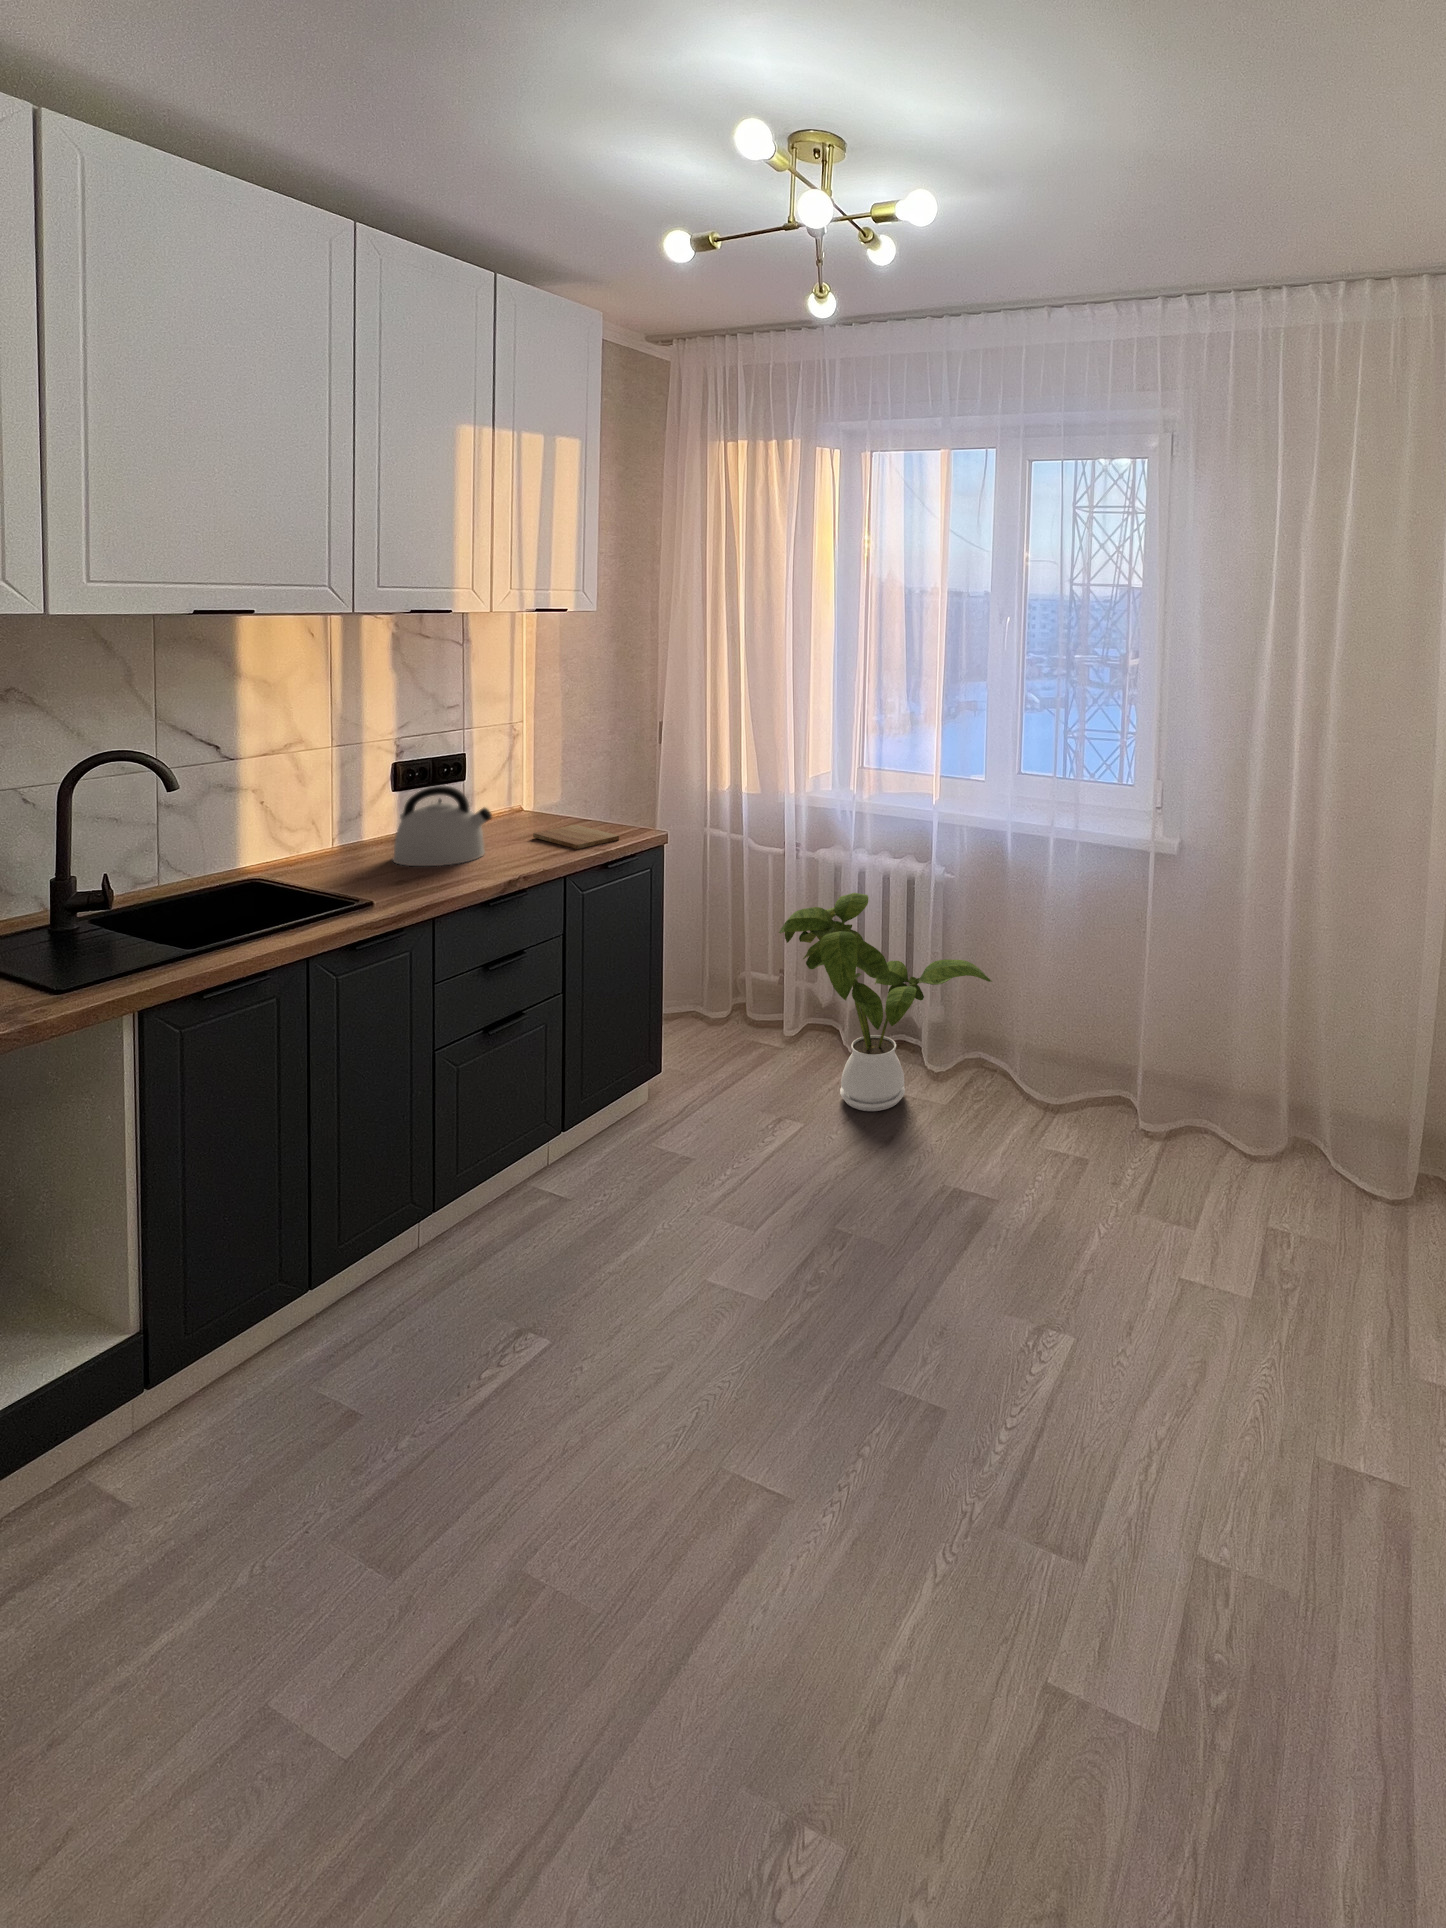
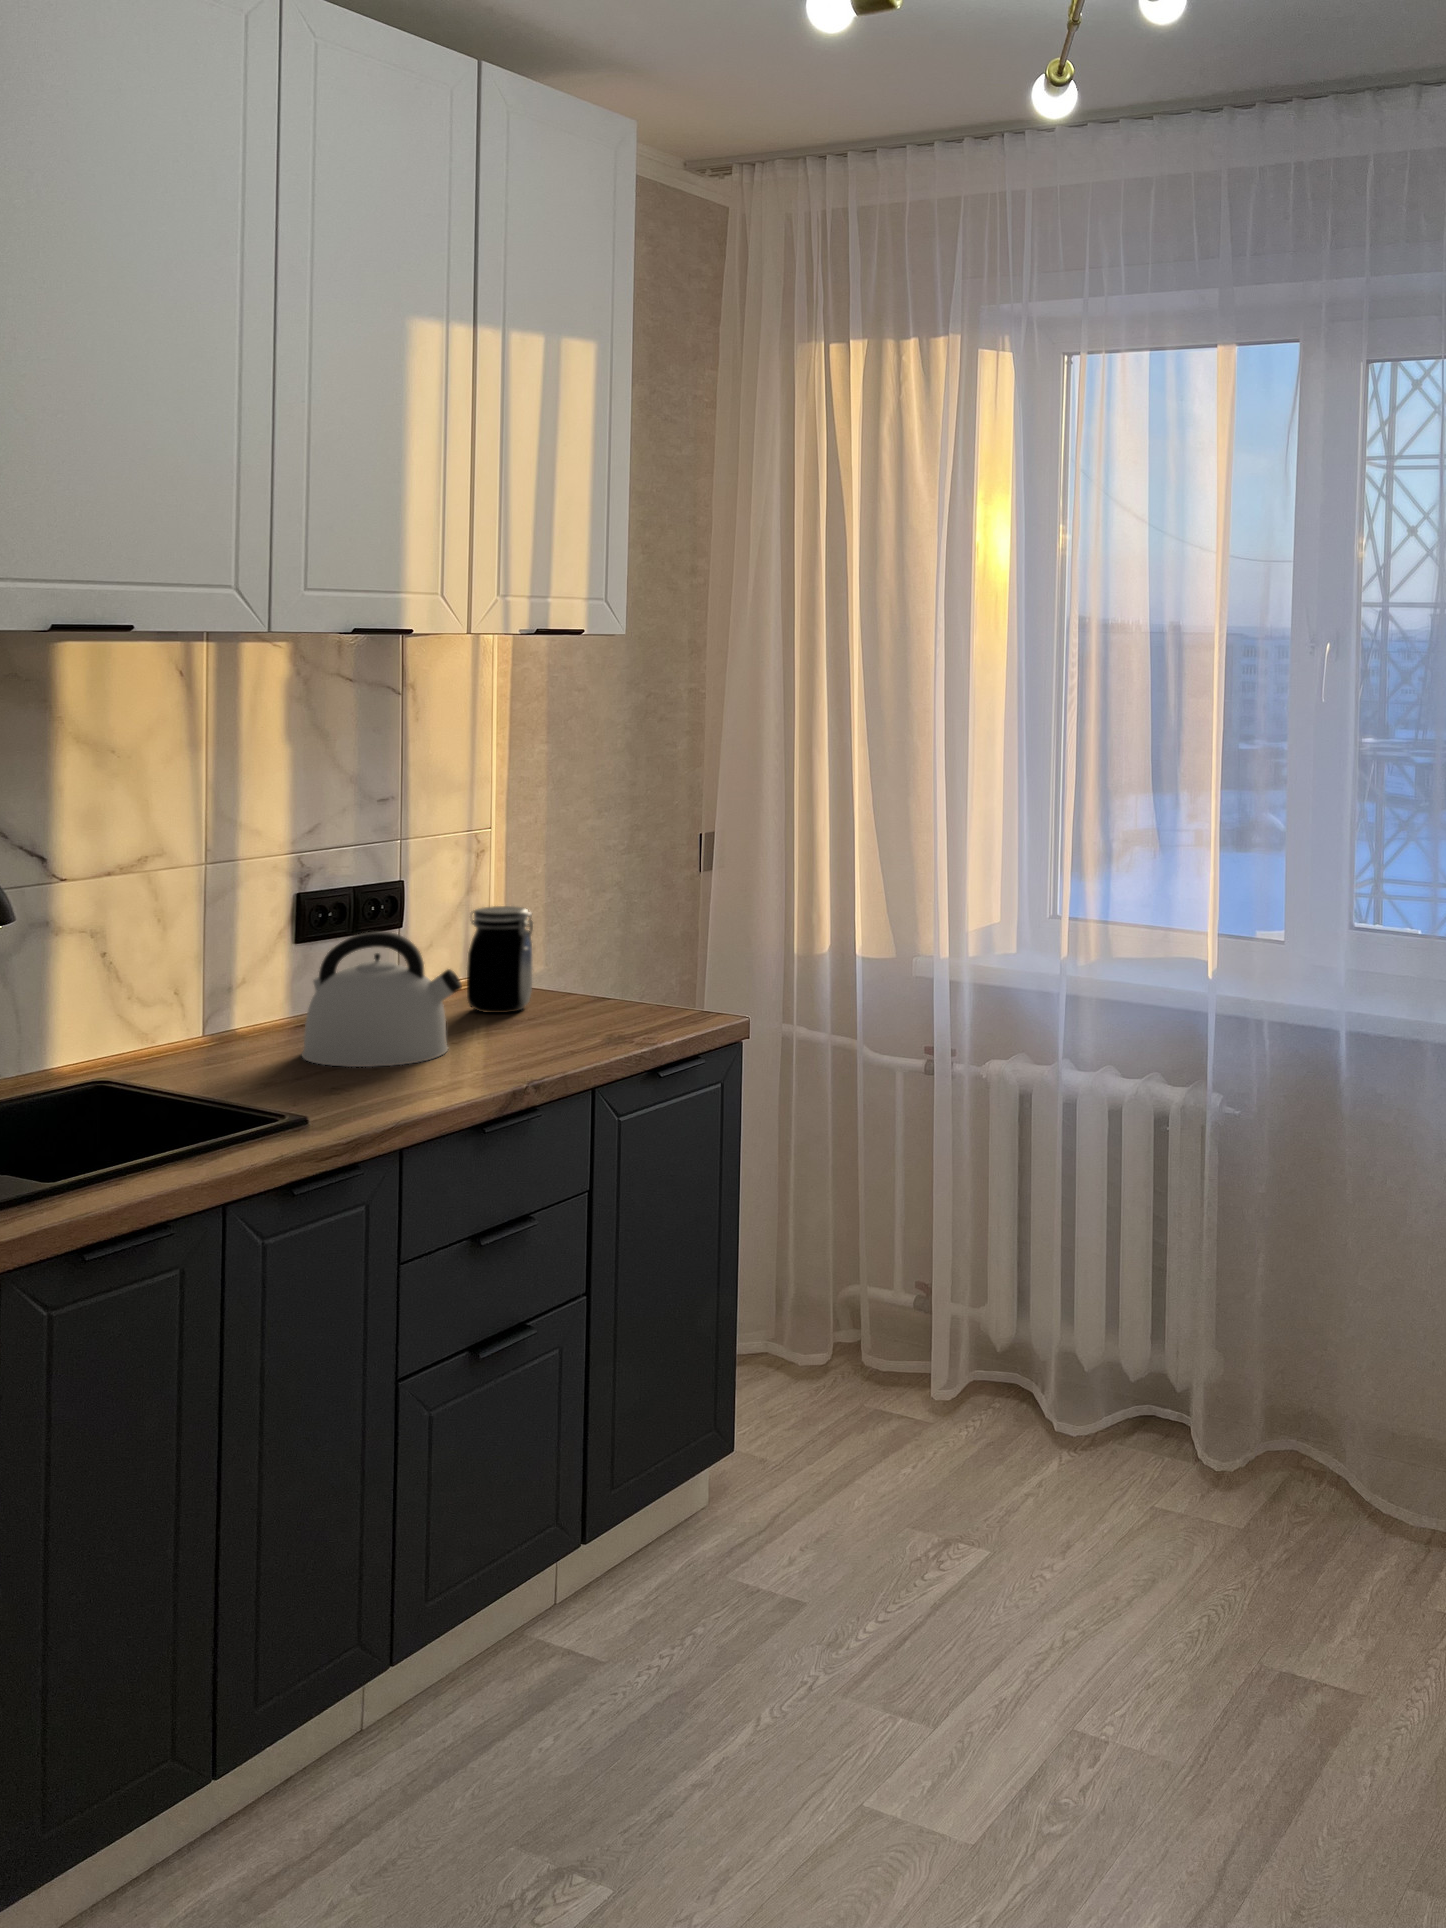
jar: none [505,766,546,828] -> present [467,906,533,1013]
cutting board: present [533,825,619,849] -> none [519,1007,665,1045]
house plant: present [779,893,992,1111] -> none [944,1131,1328,1534]

